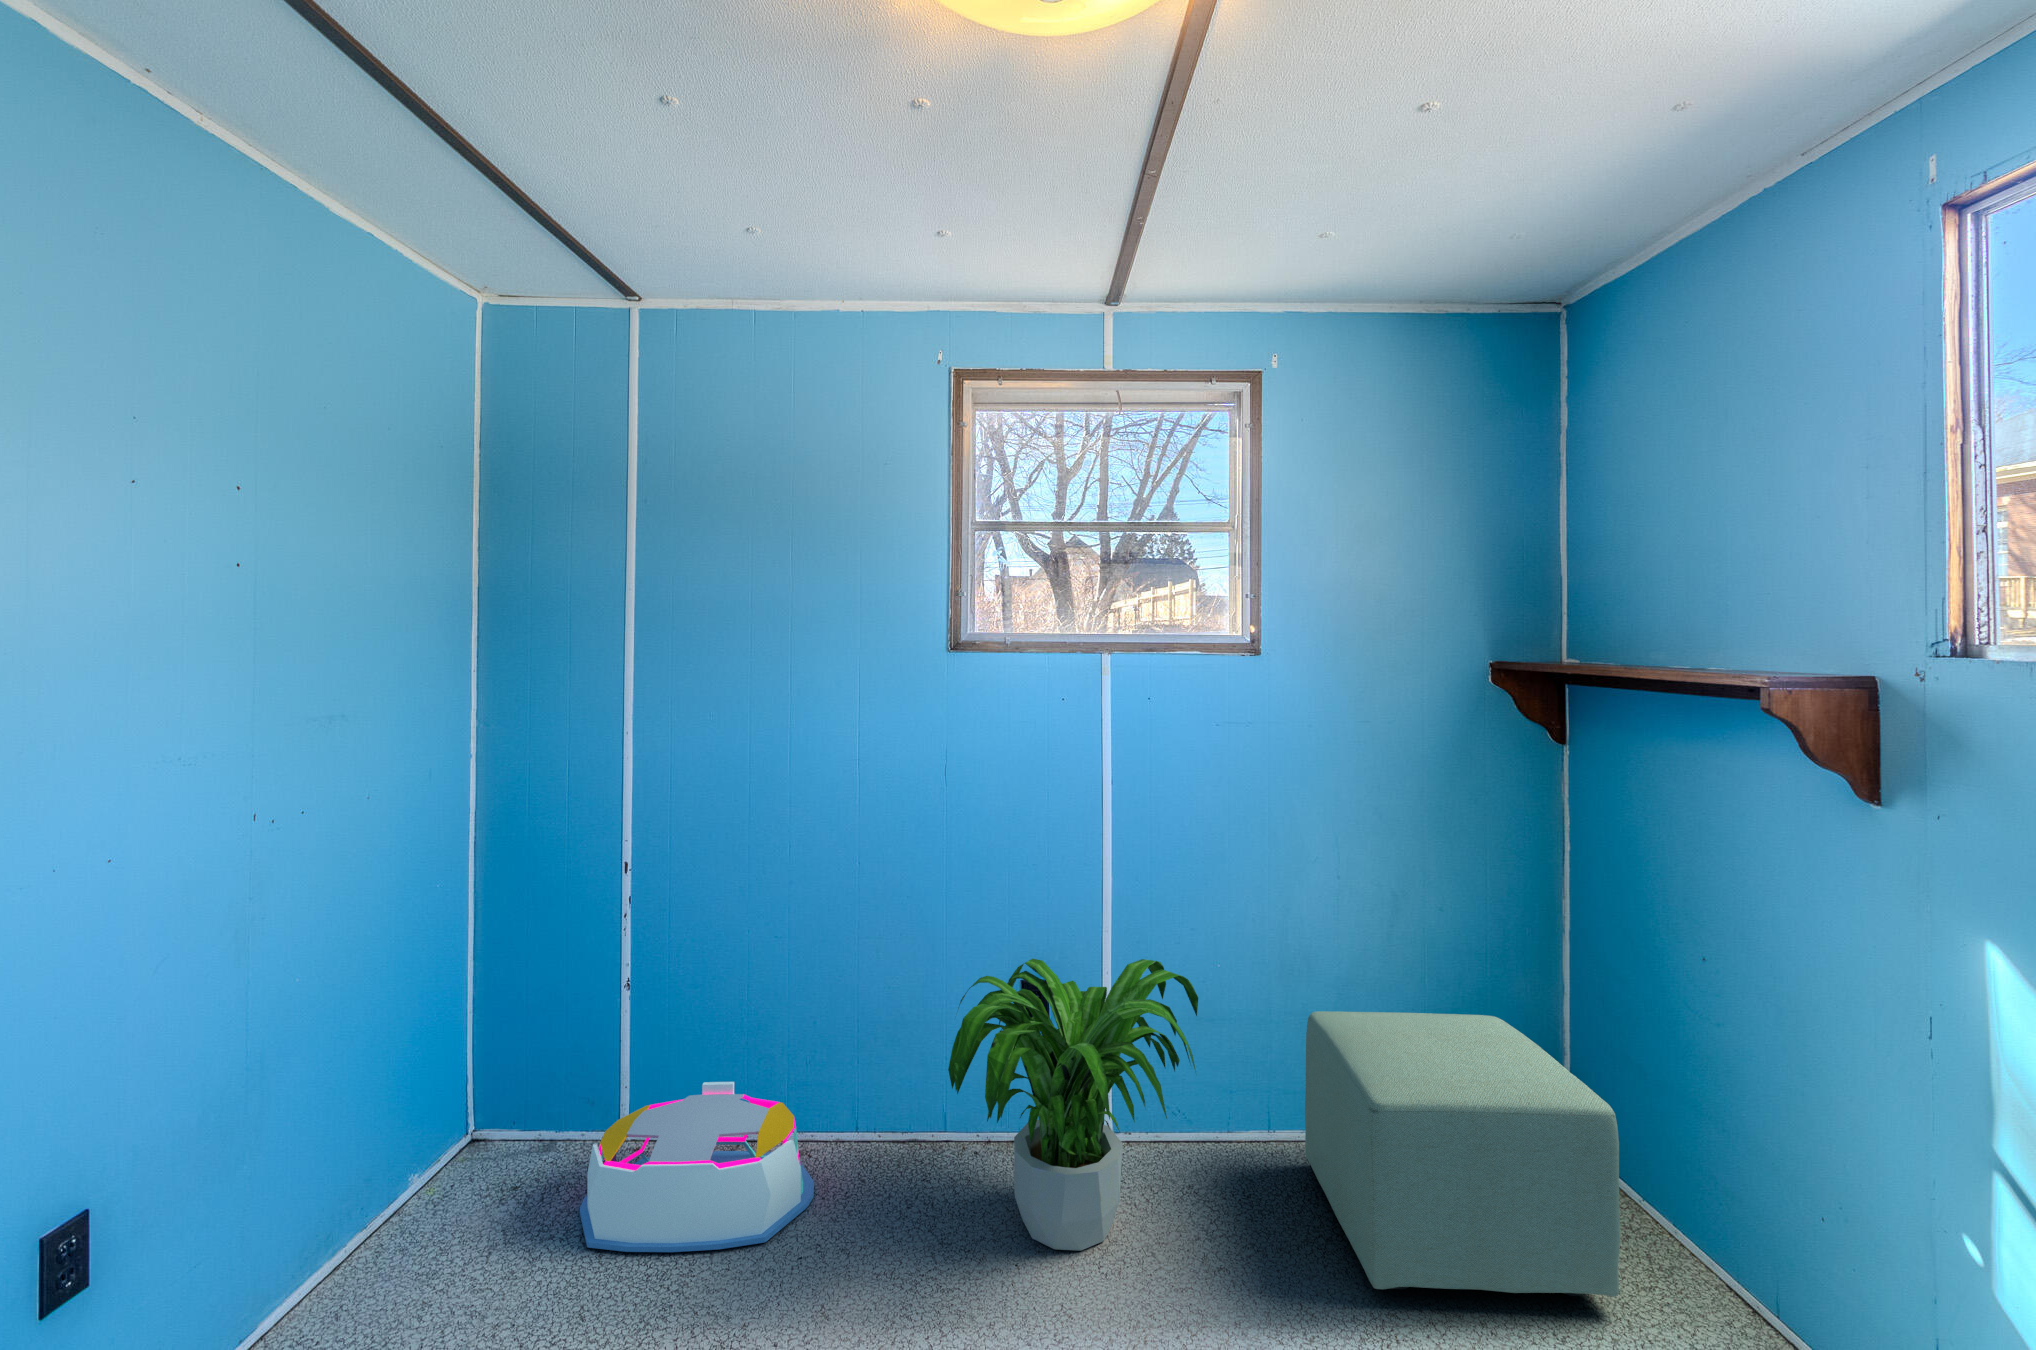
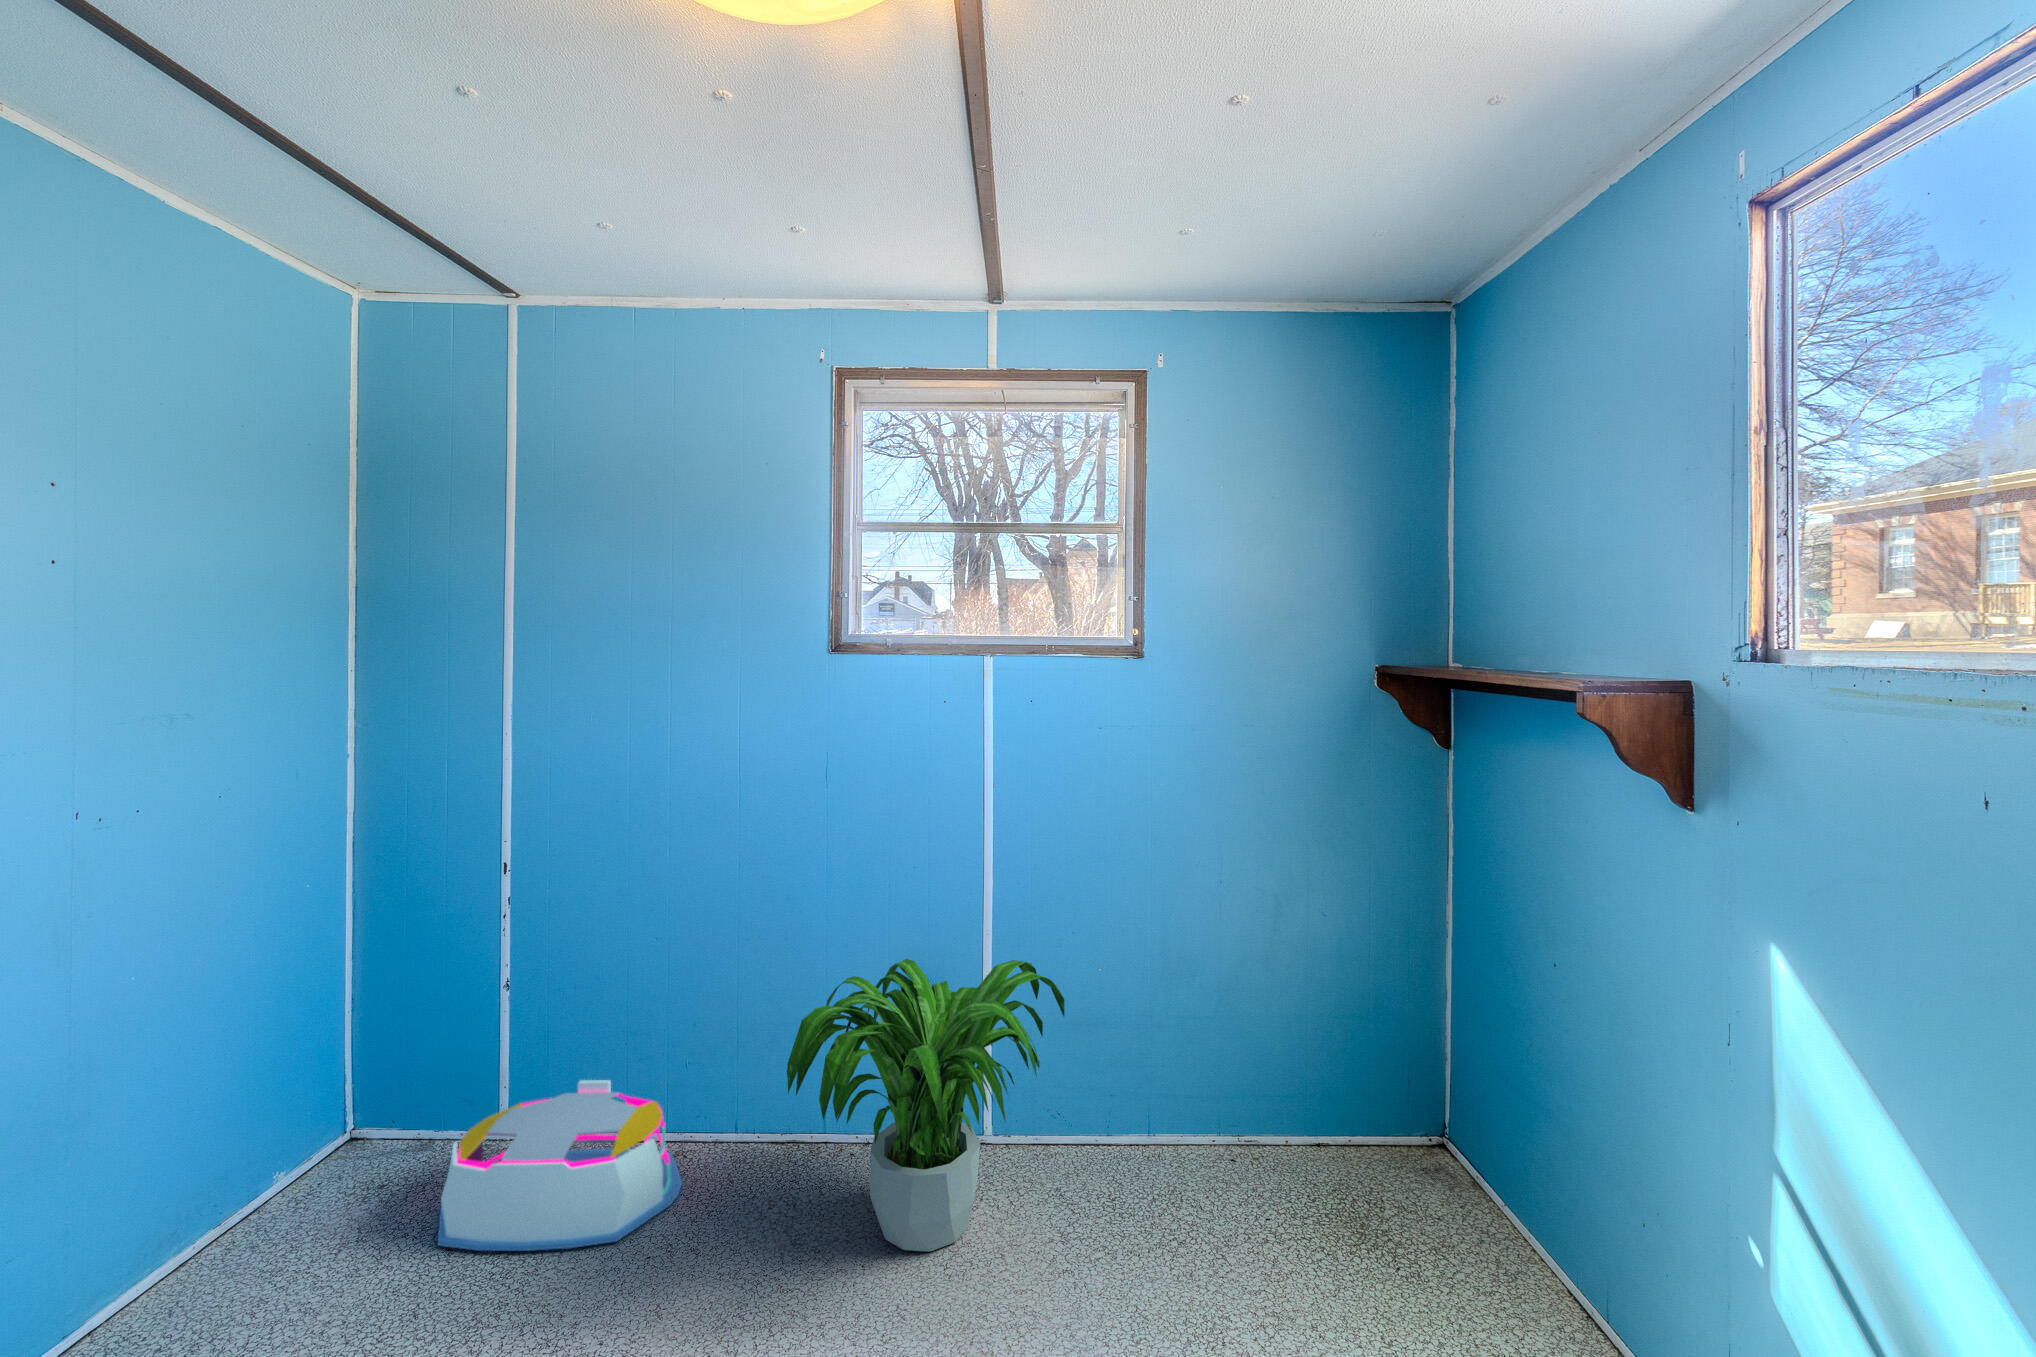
ottoman: present [1305,1011,1620,1297] -> none [1177,1013,1454,1303]

